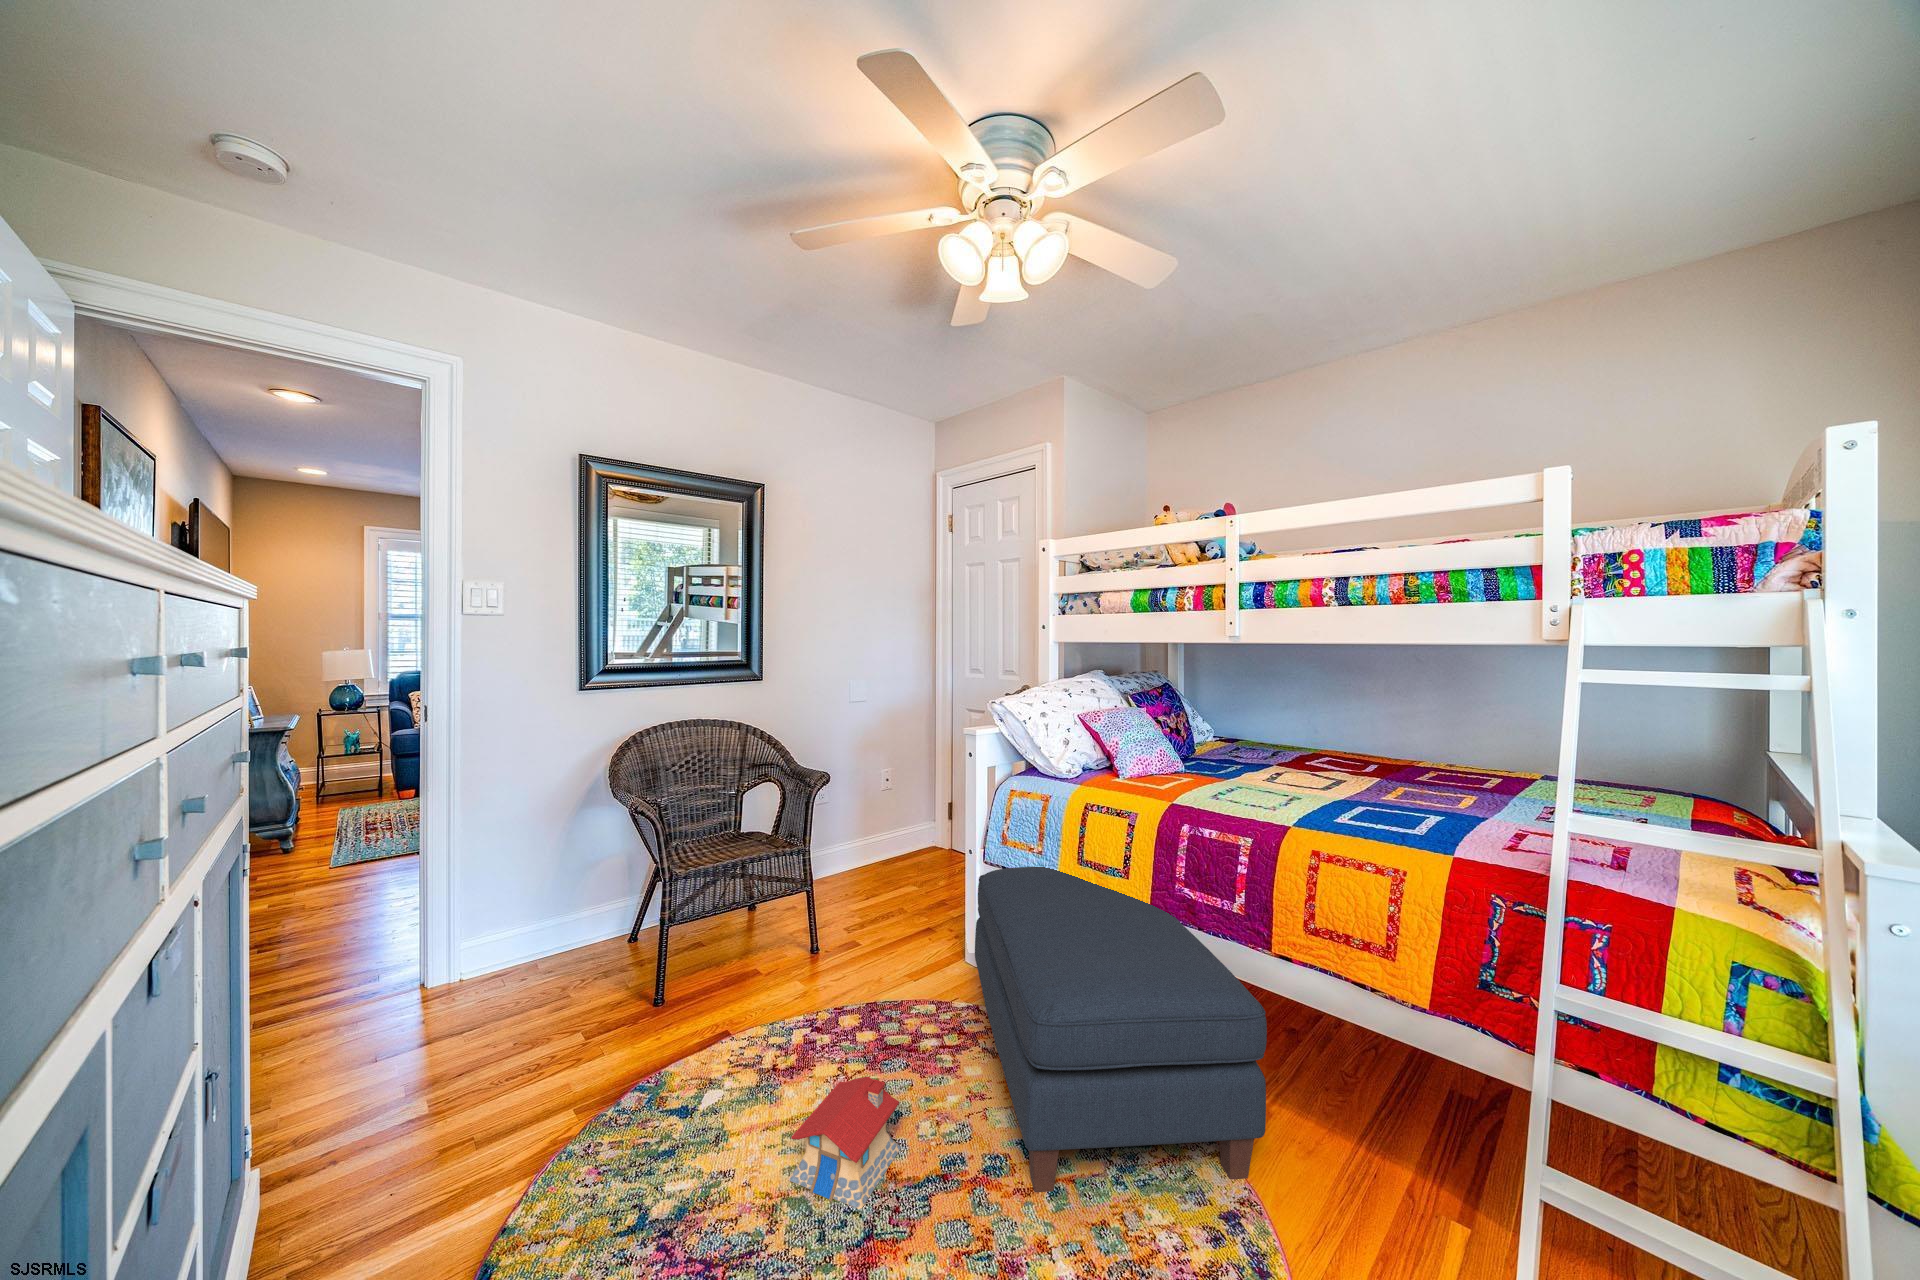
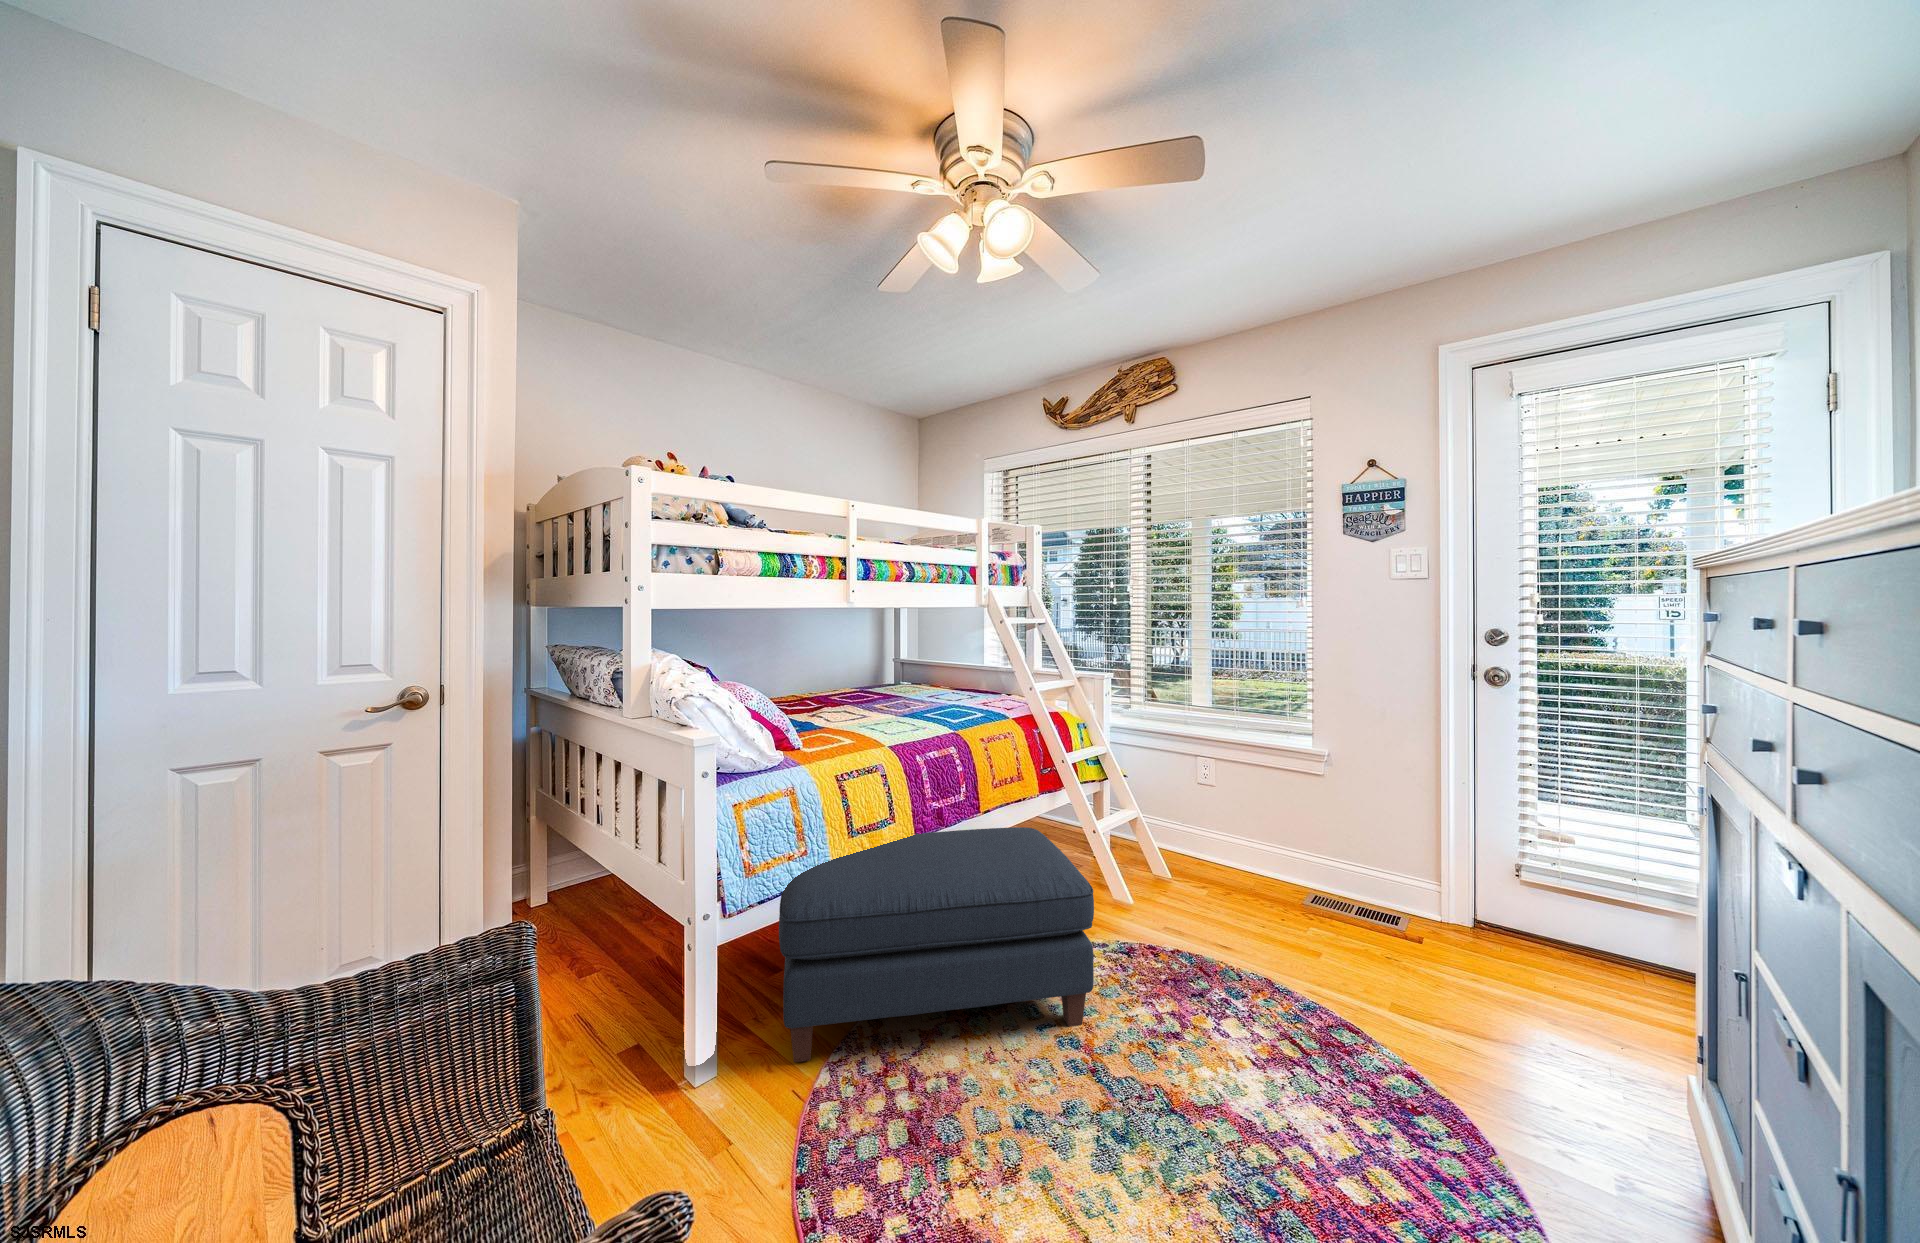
toy house: present [788,1076,901,1209] -> none [1057,1054,1152,1191]

